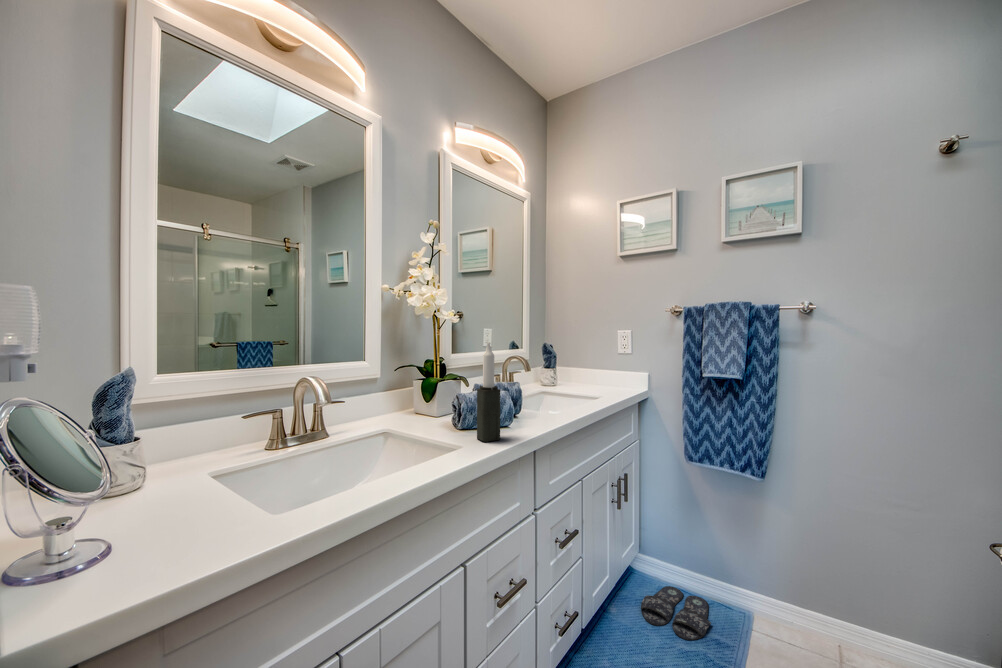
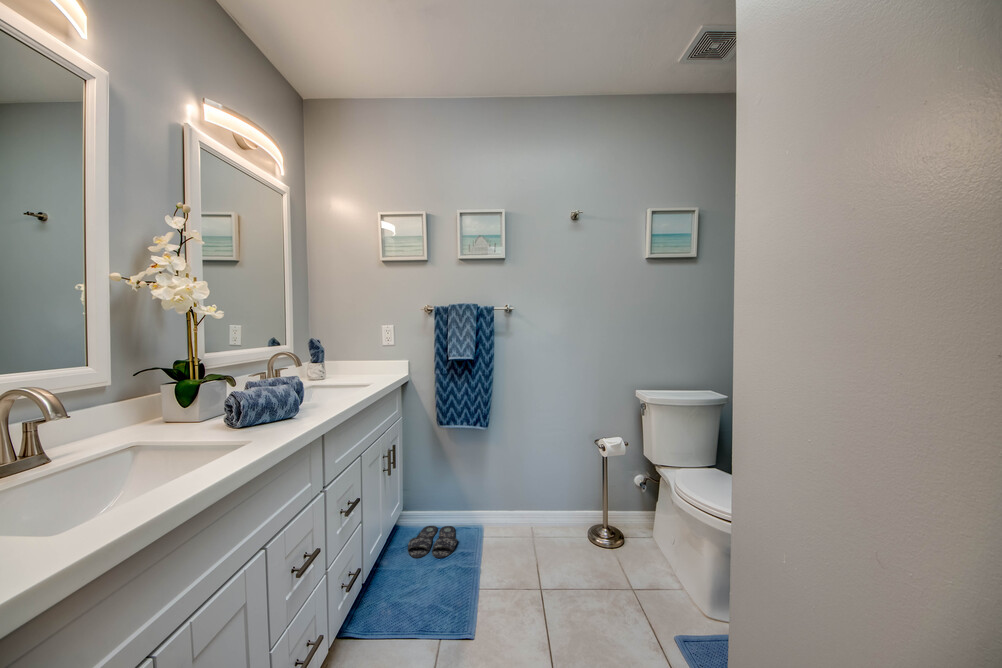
candle: present [477,342,500,442] -> none [263,338,291,433]

